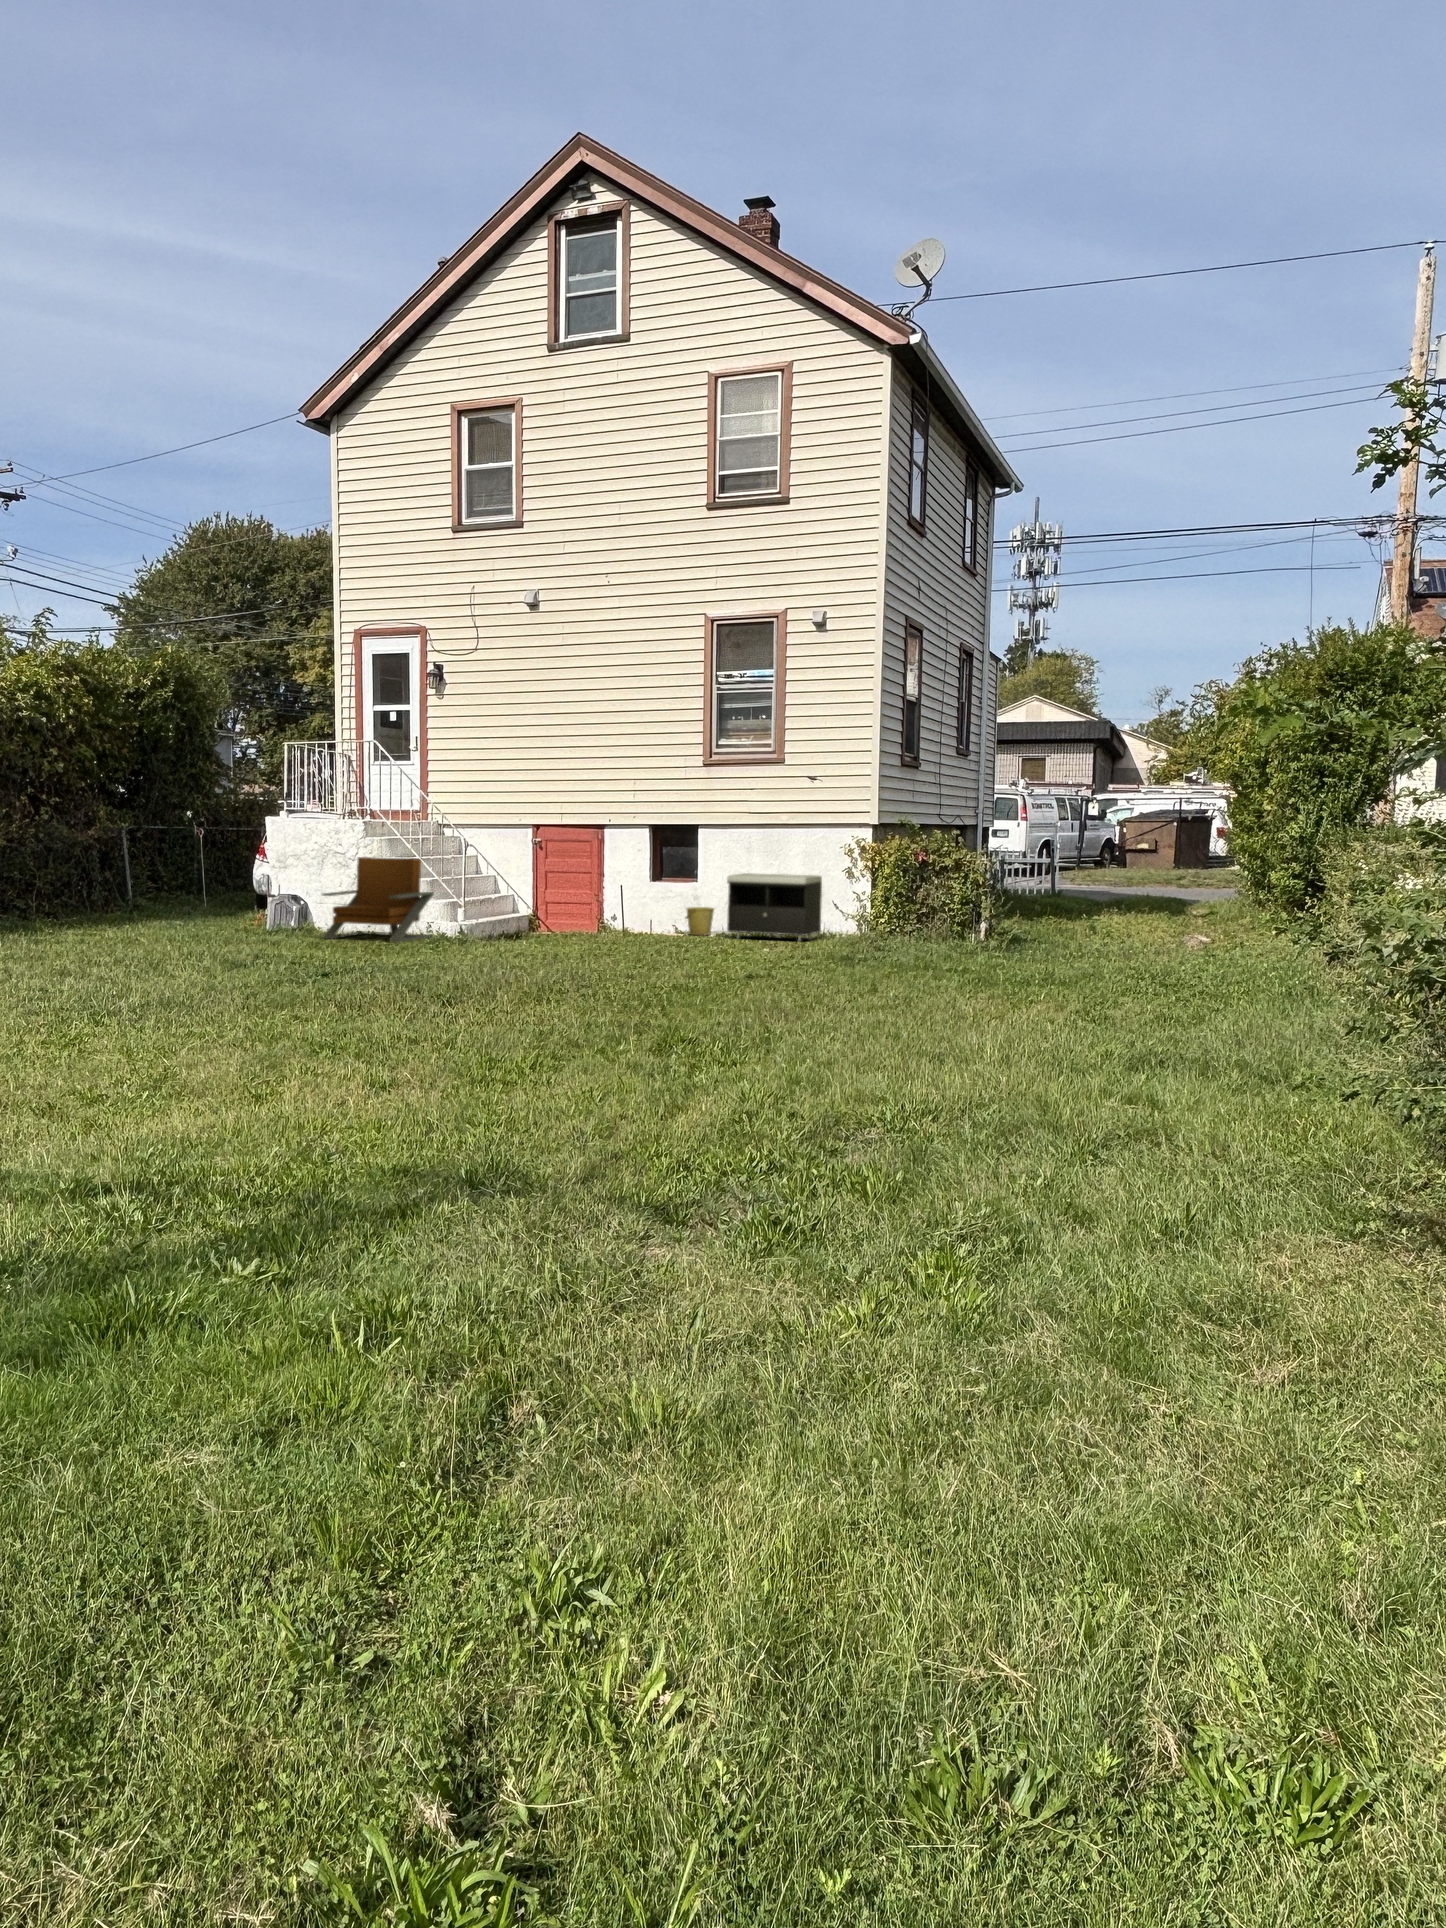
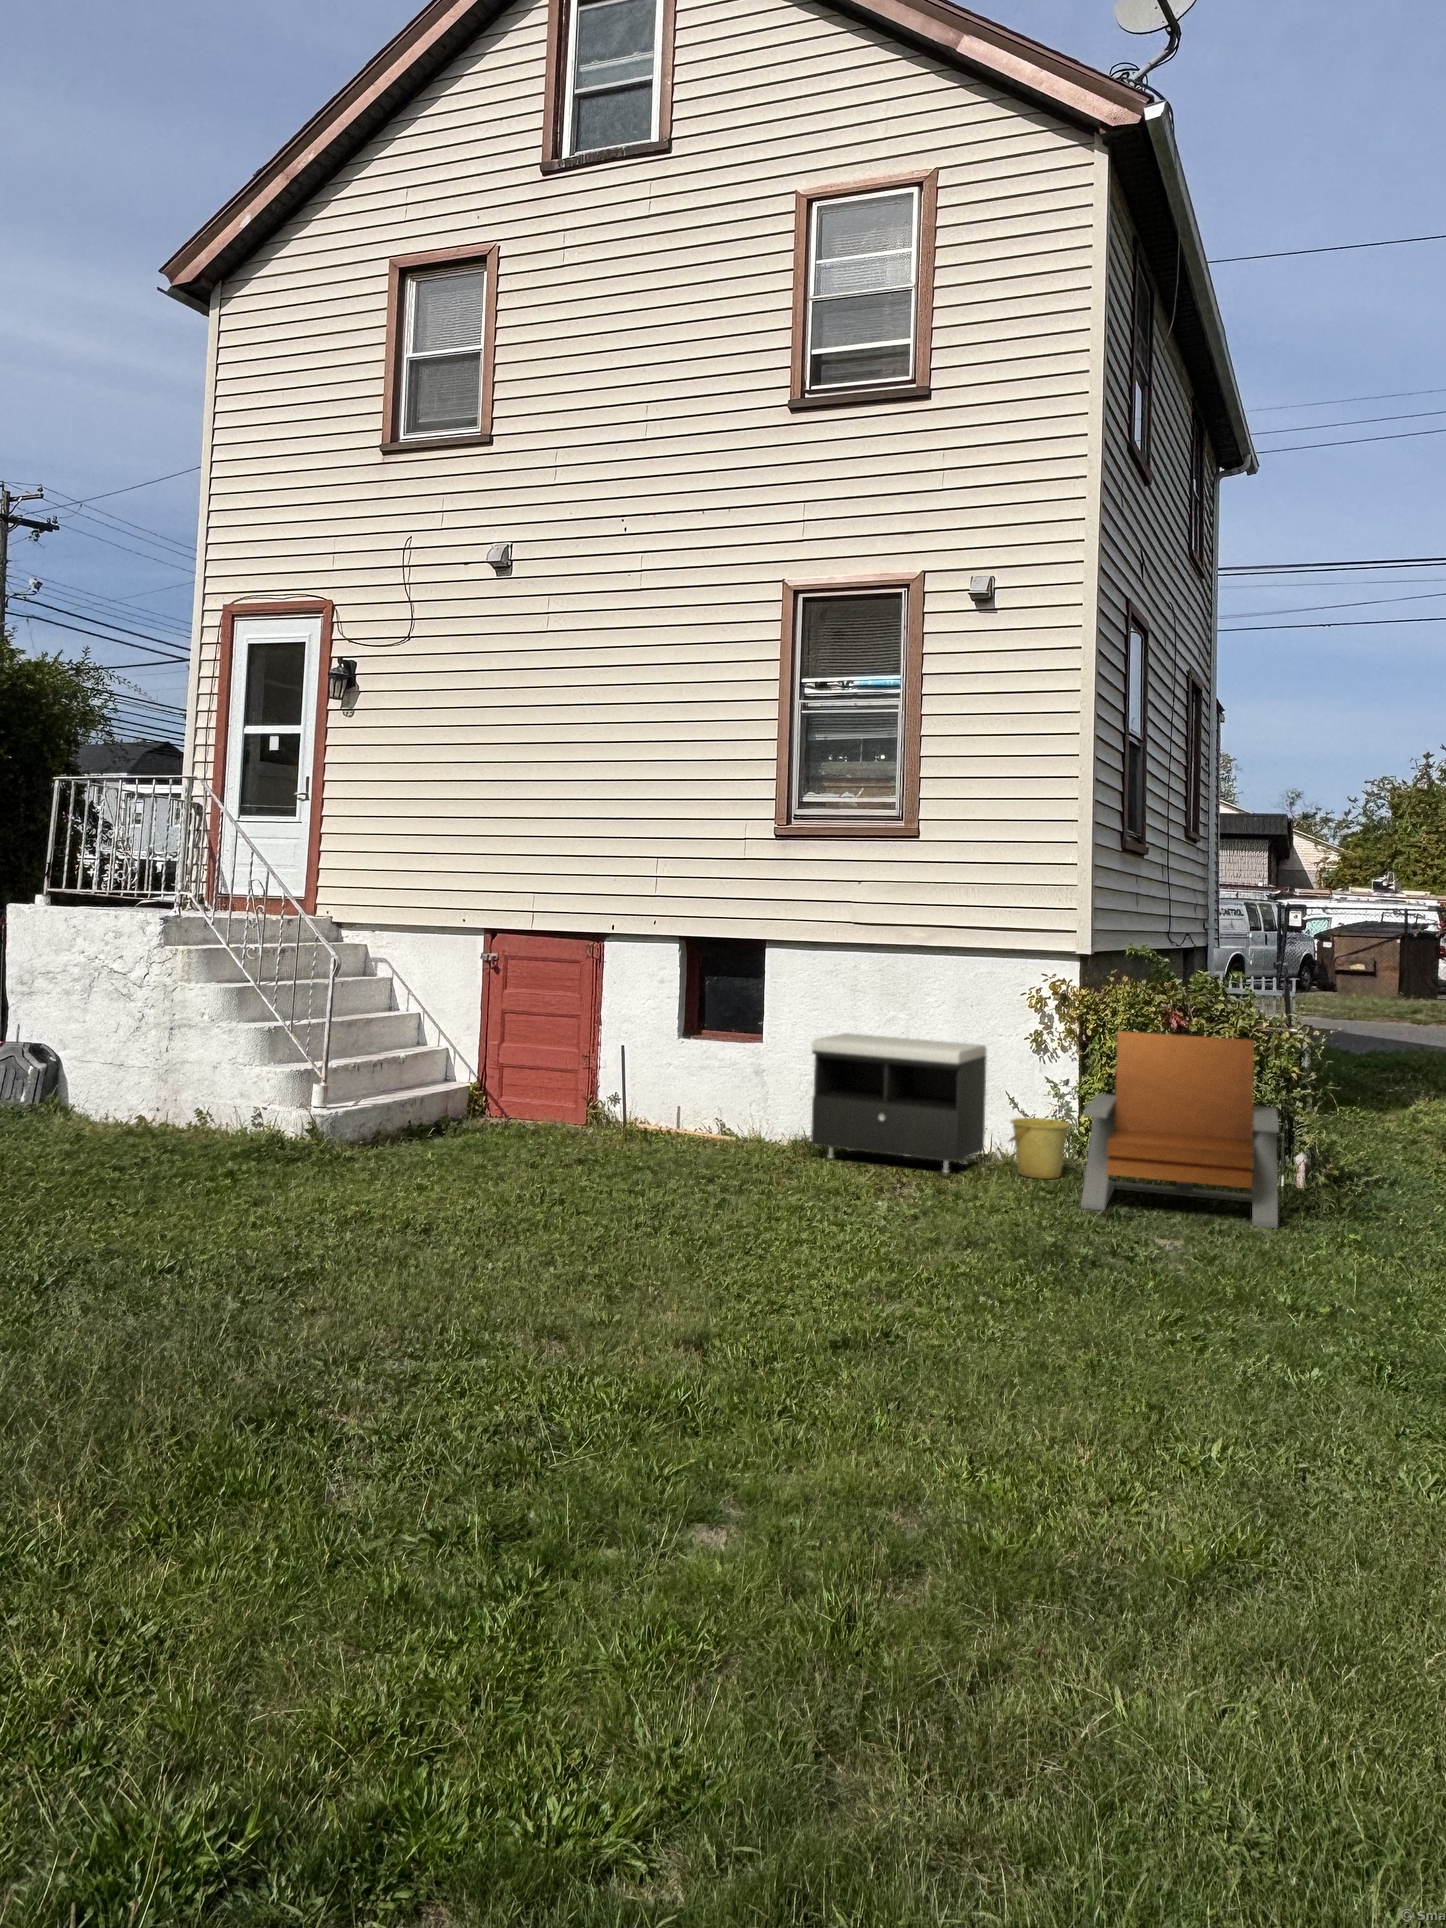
lounge chair: present [322,857,434,943] -> present [1081,1031,1279,1228]
bucket: present [686,907,714,936] -> present [1009,1118,1070,1179]

